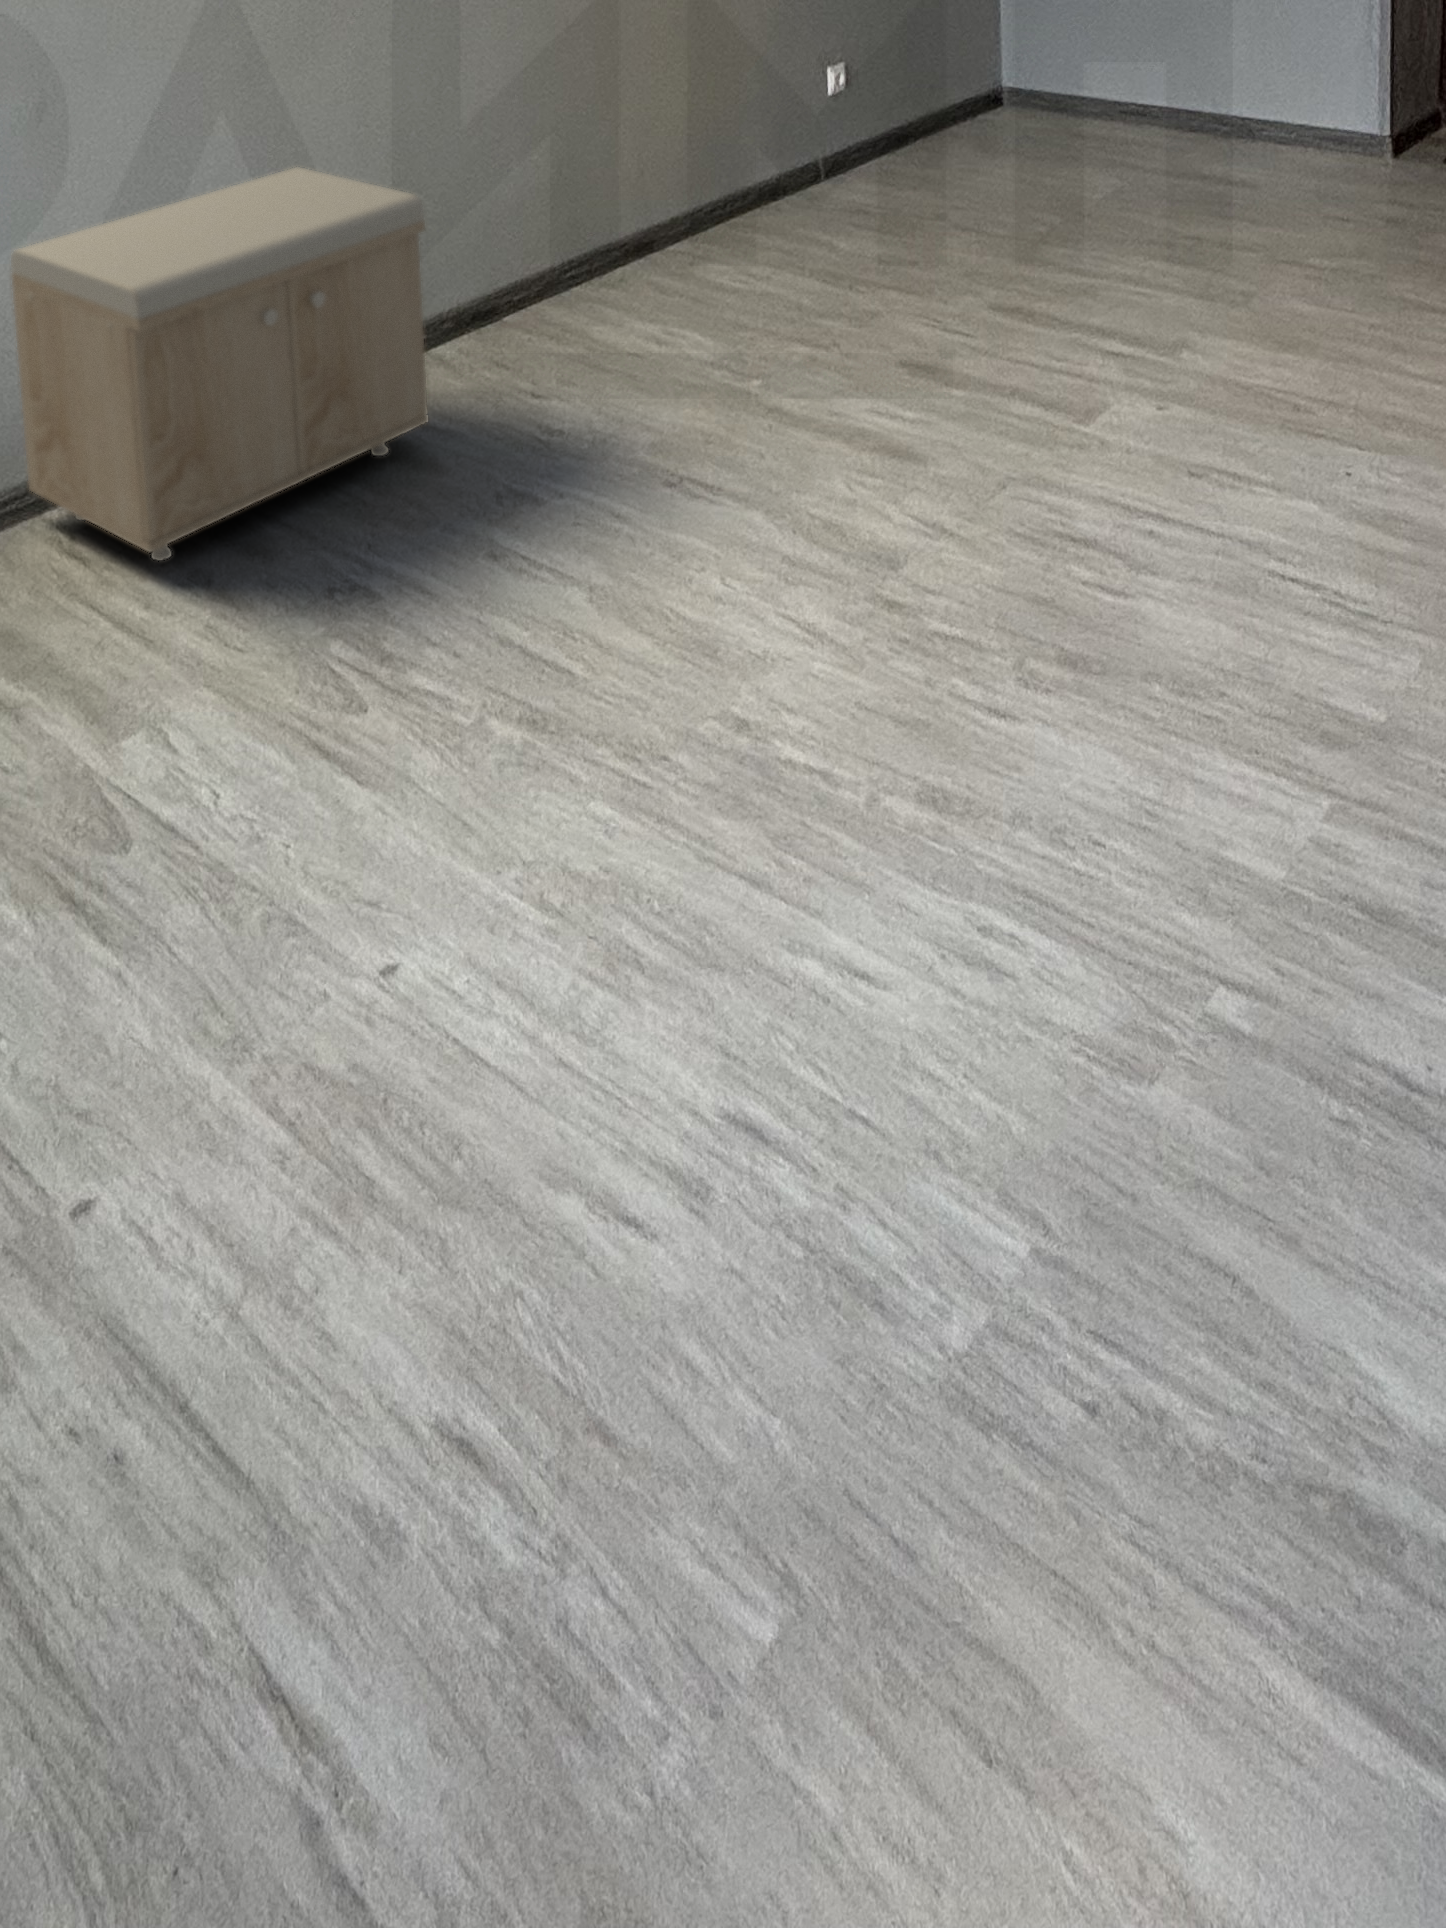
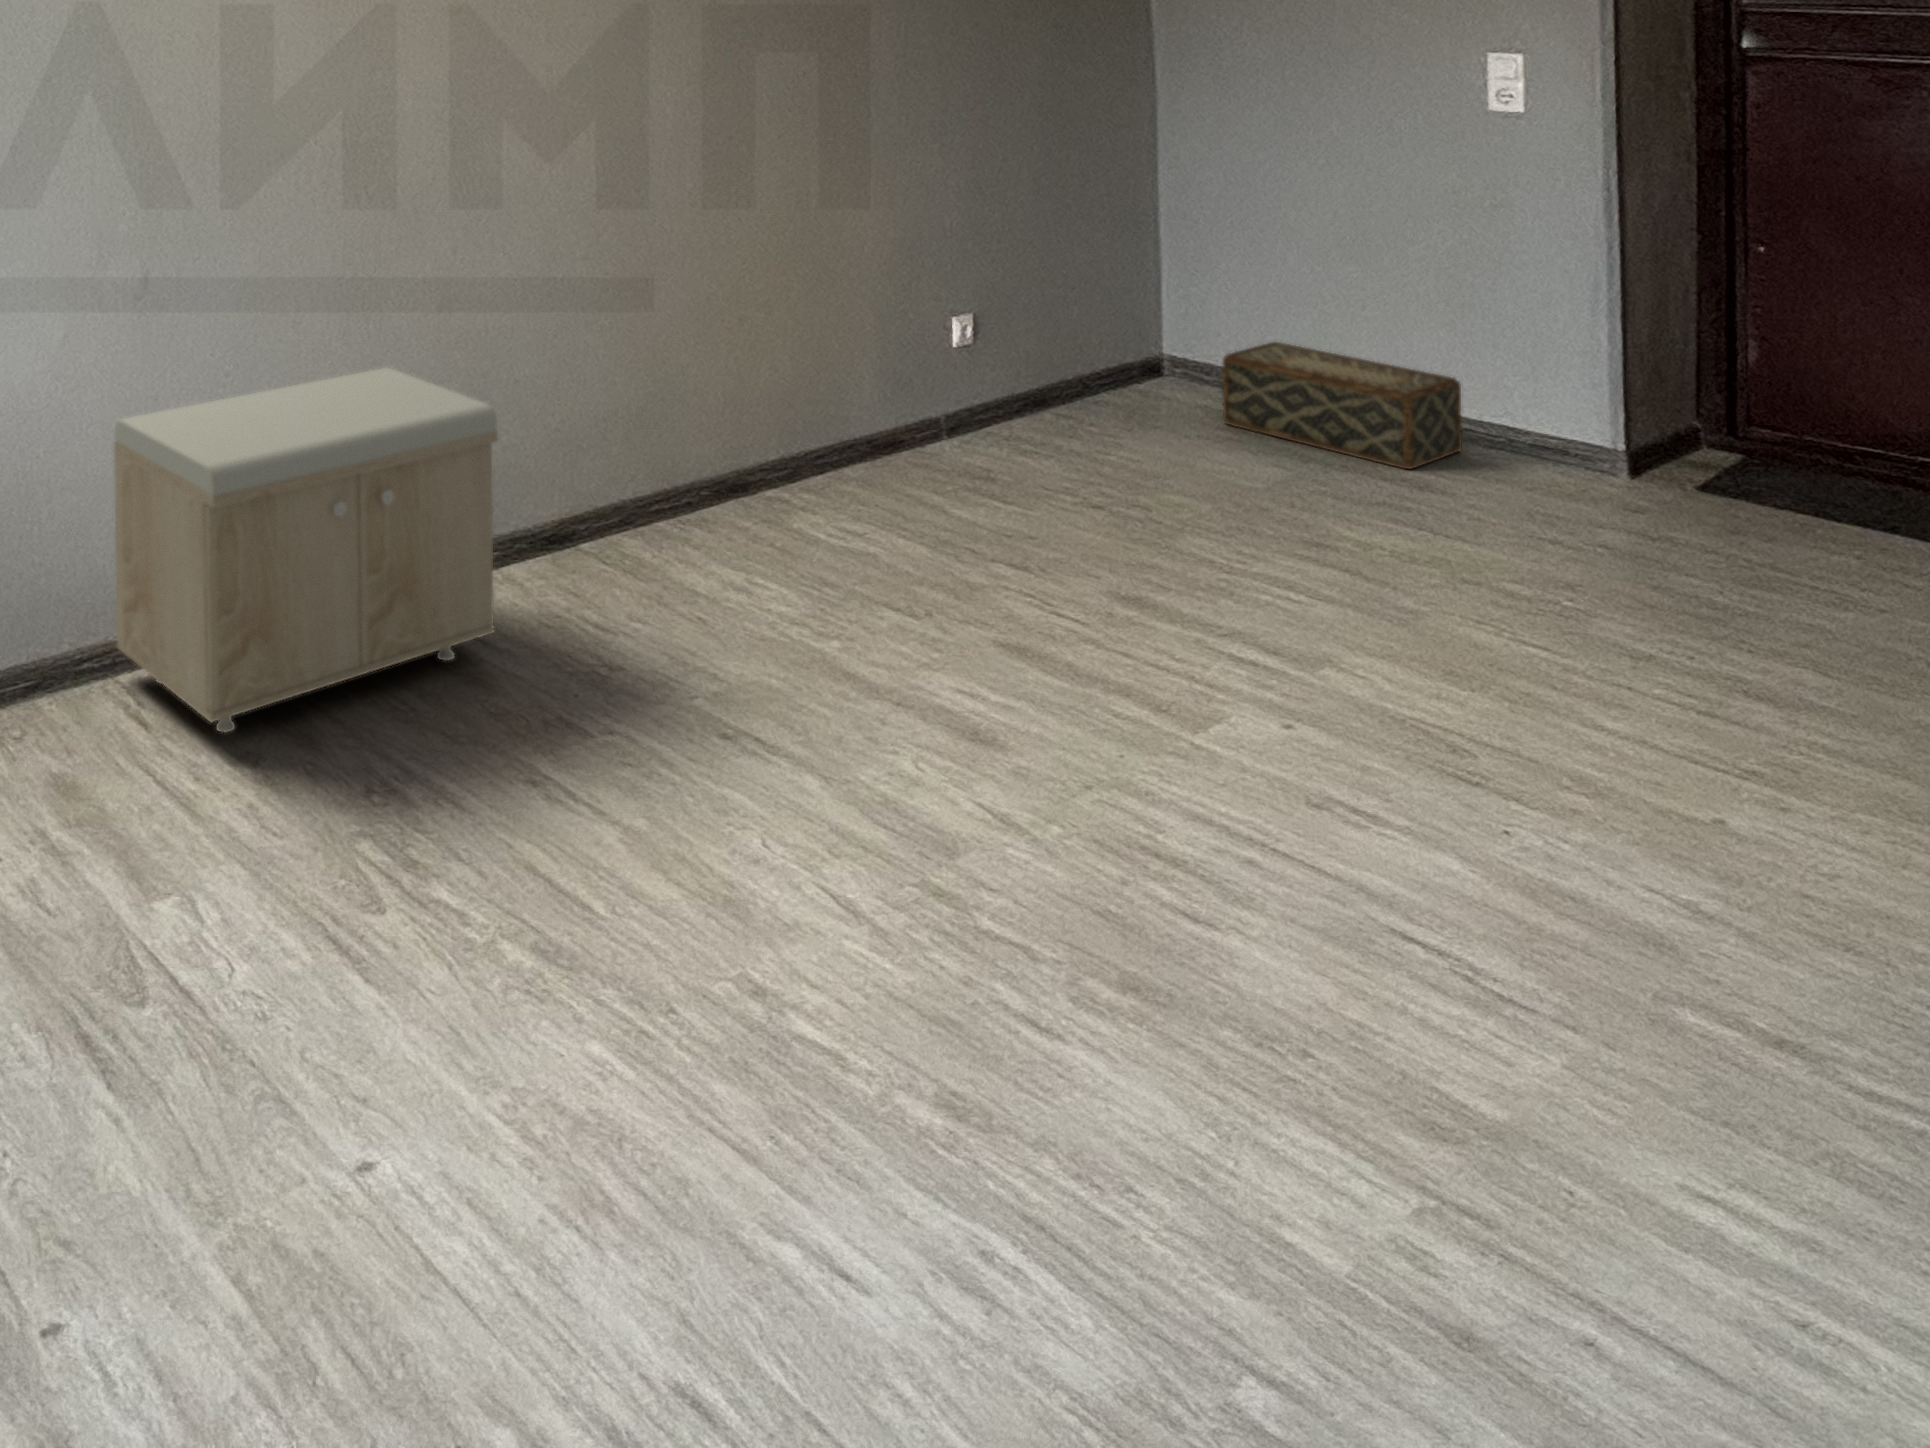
woven basket: none [1062,68,1261,172] -> present [1222,342,1462,469]

